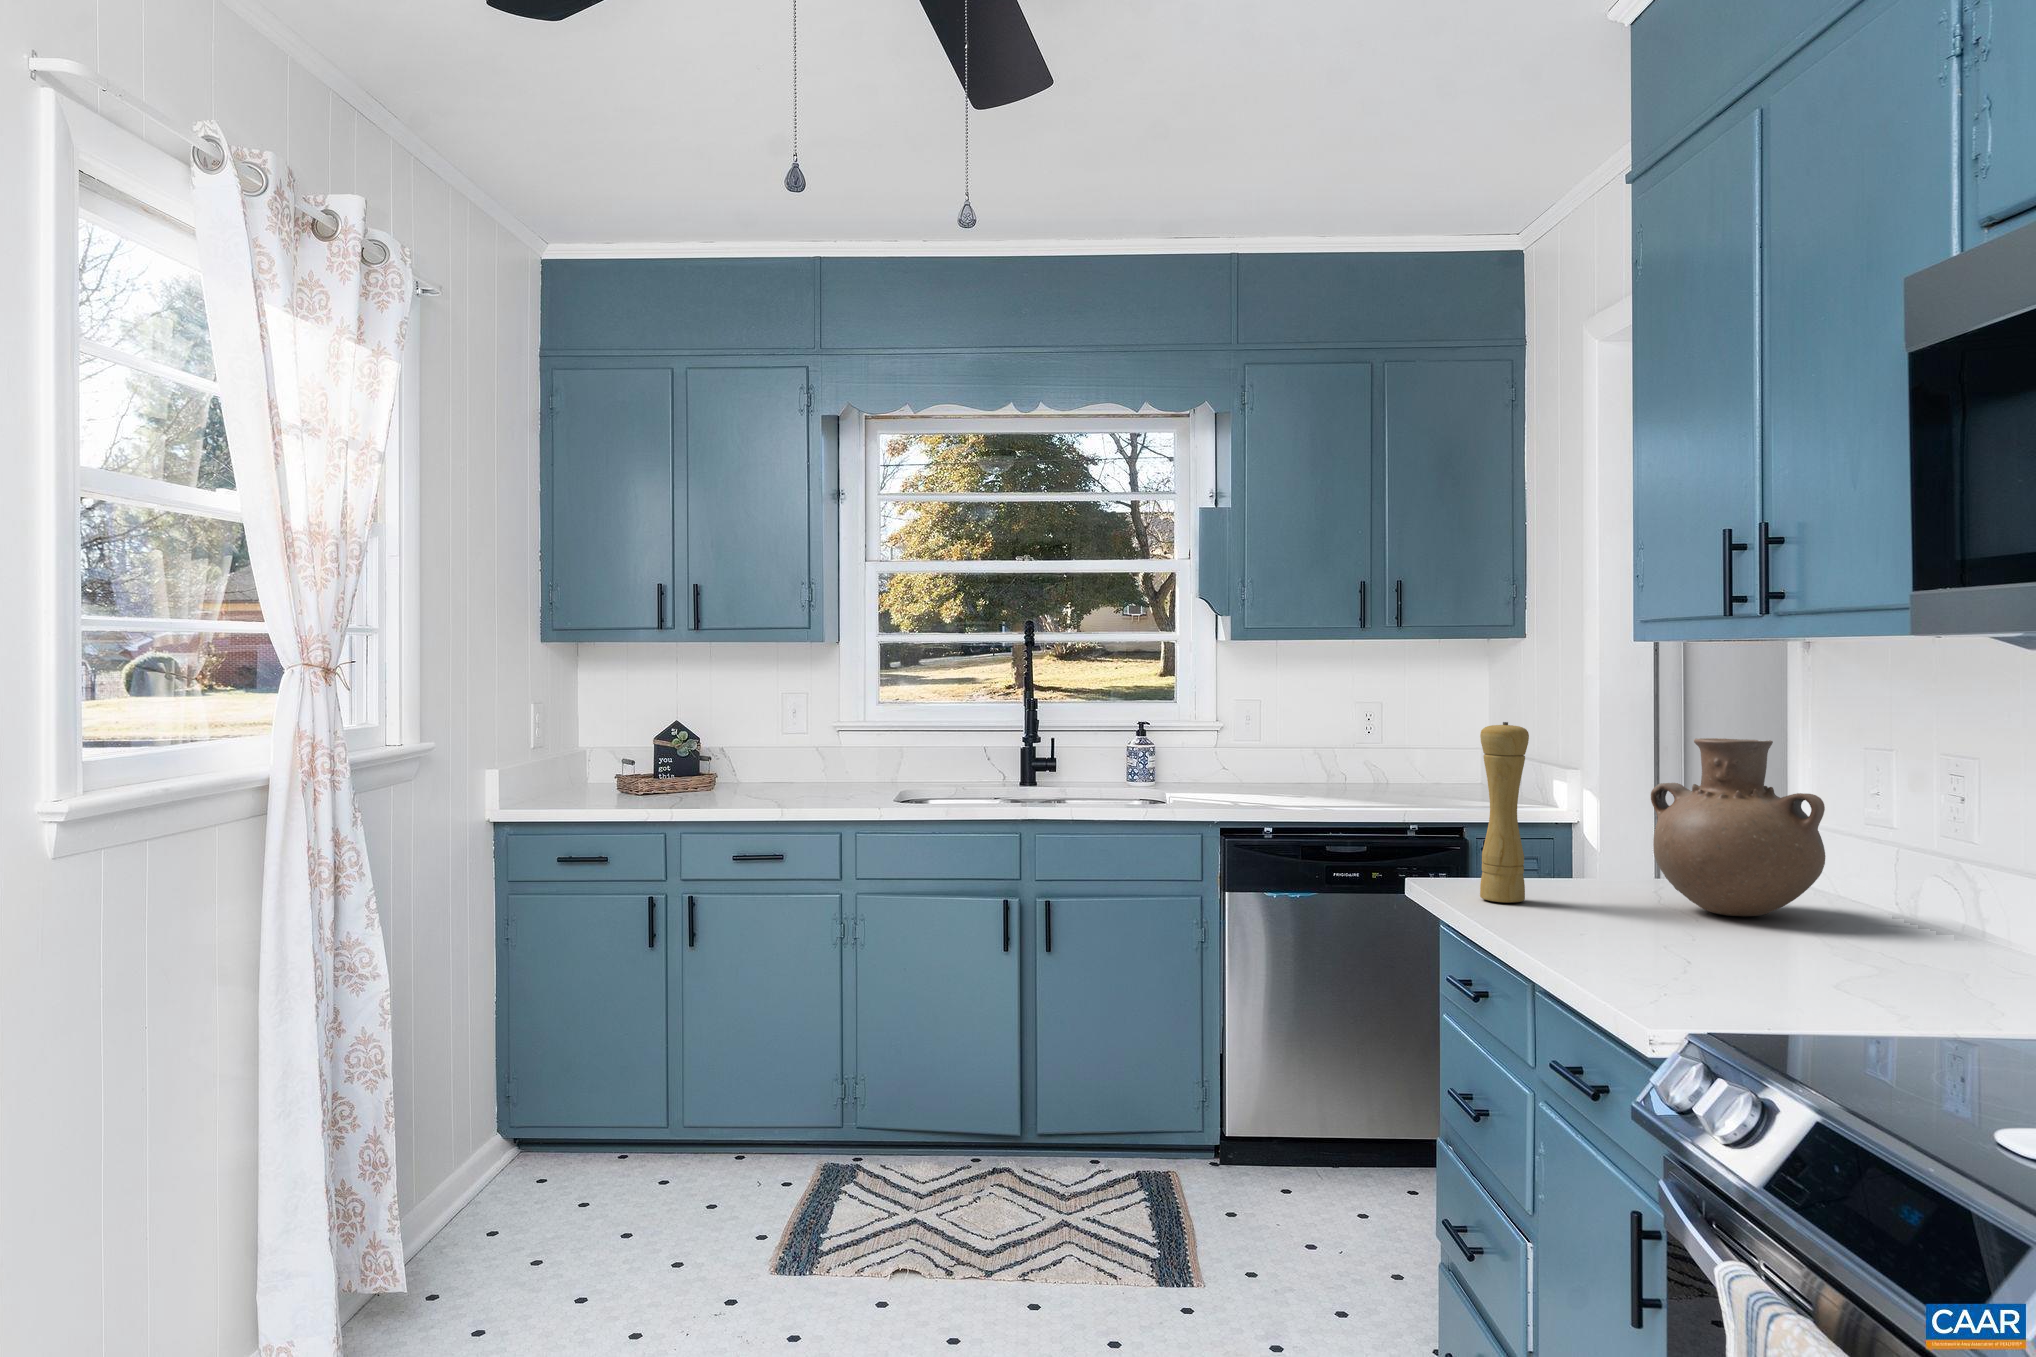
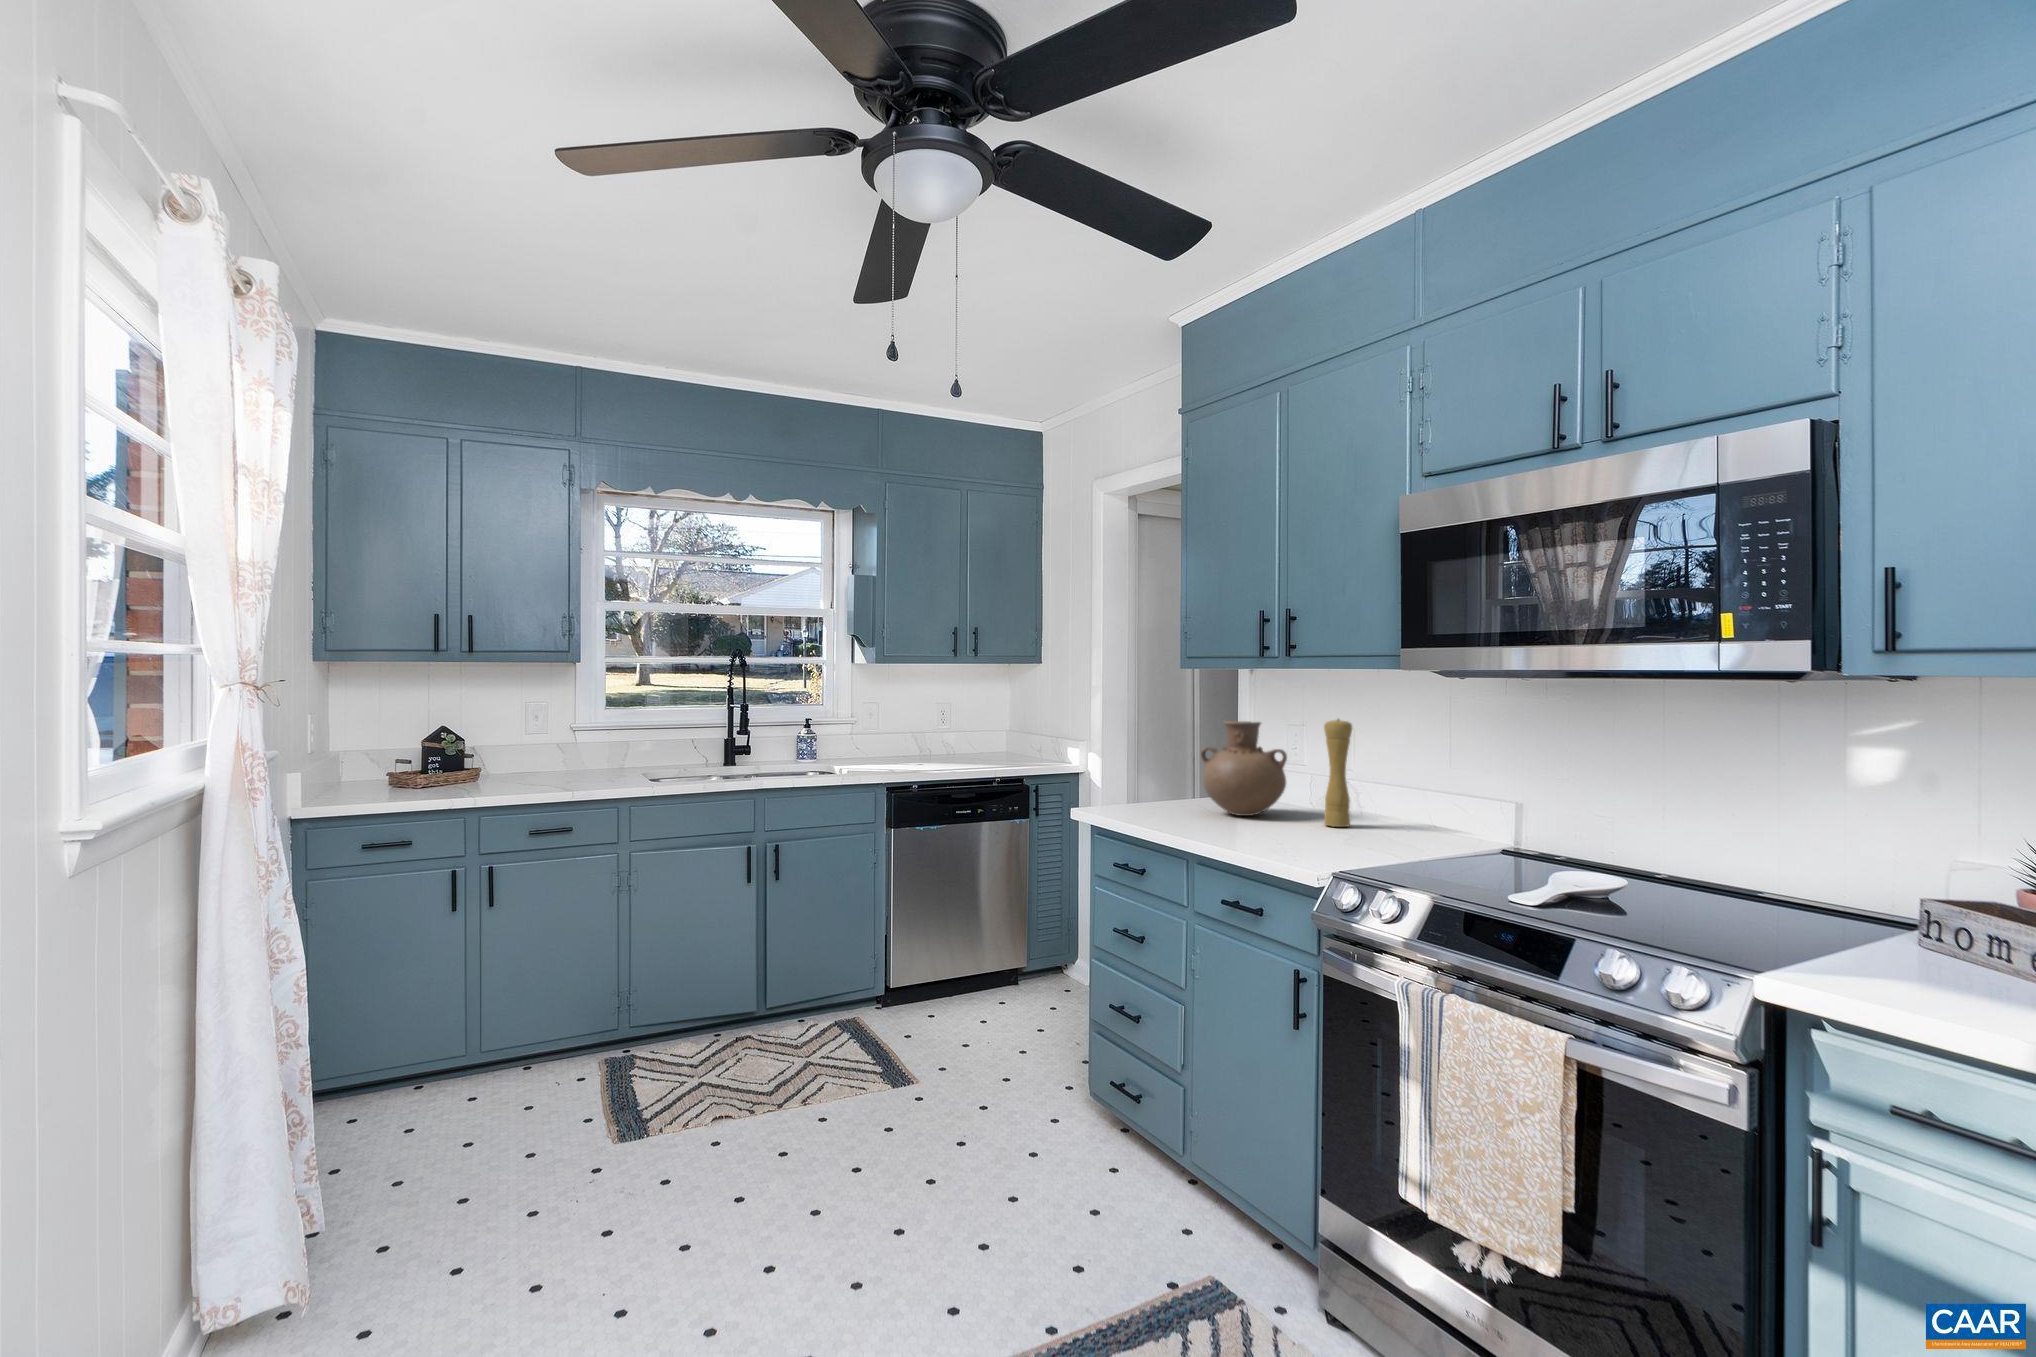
pepper mill: present [1480,722,1529,903] -> present [1324,719,1352,827]

